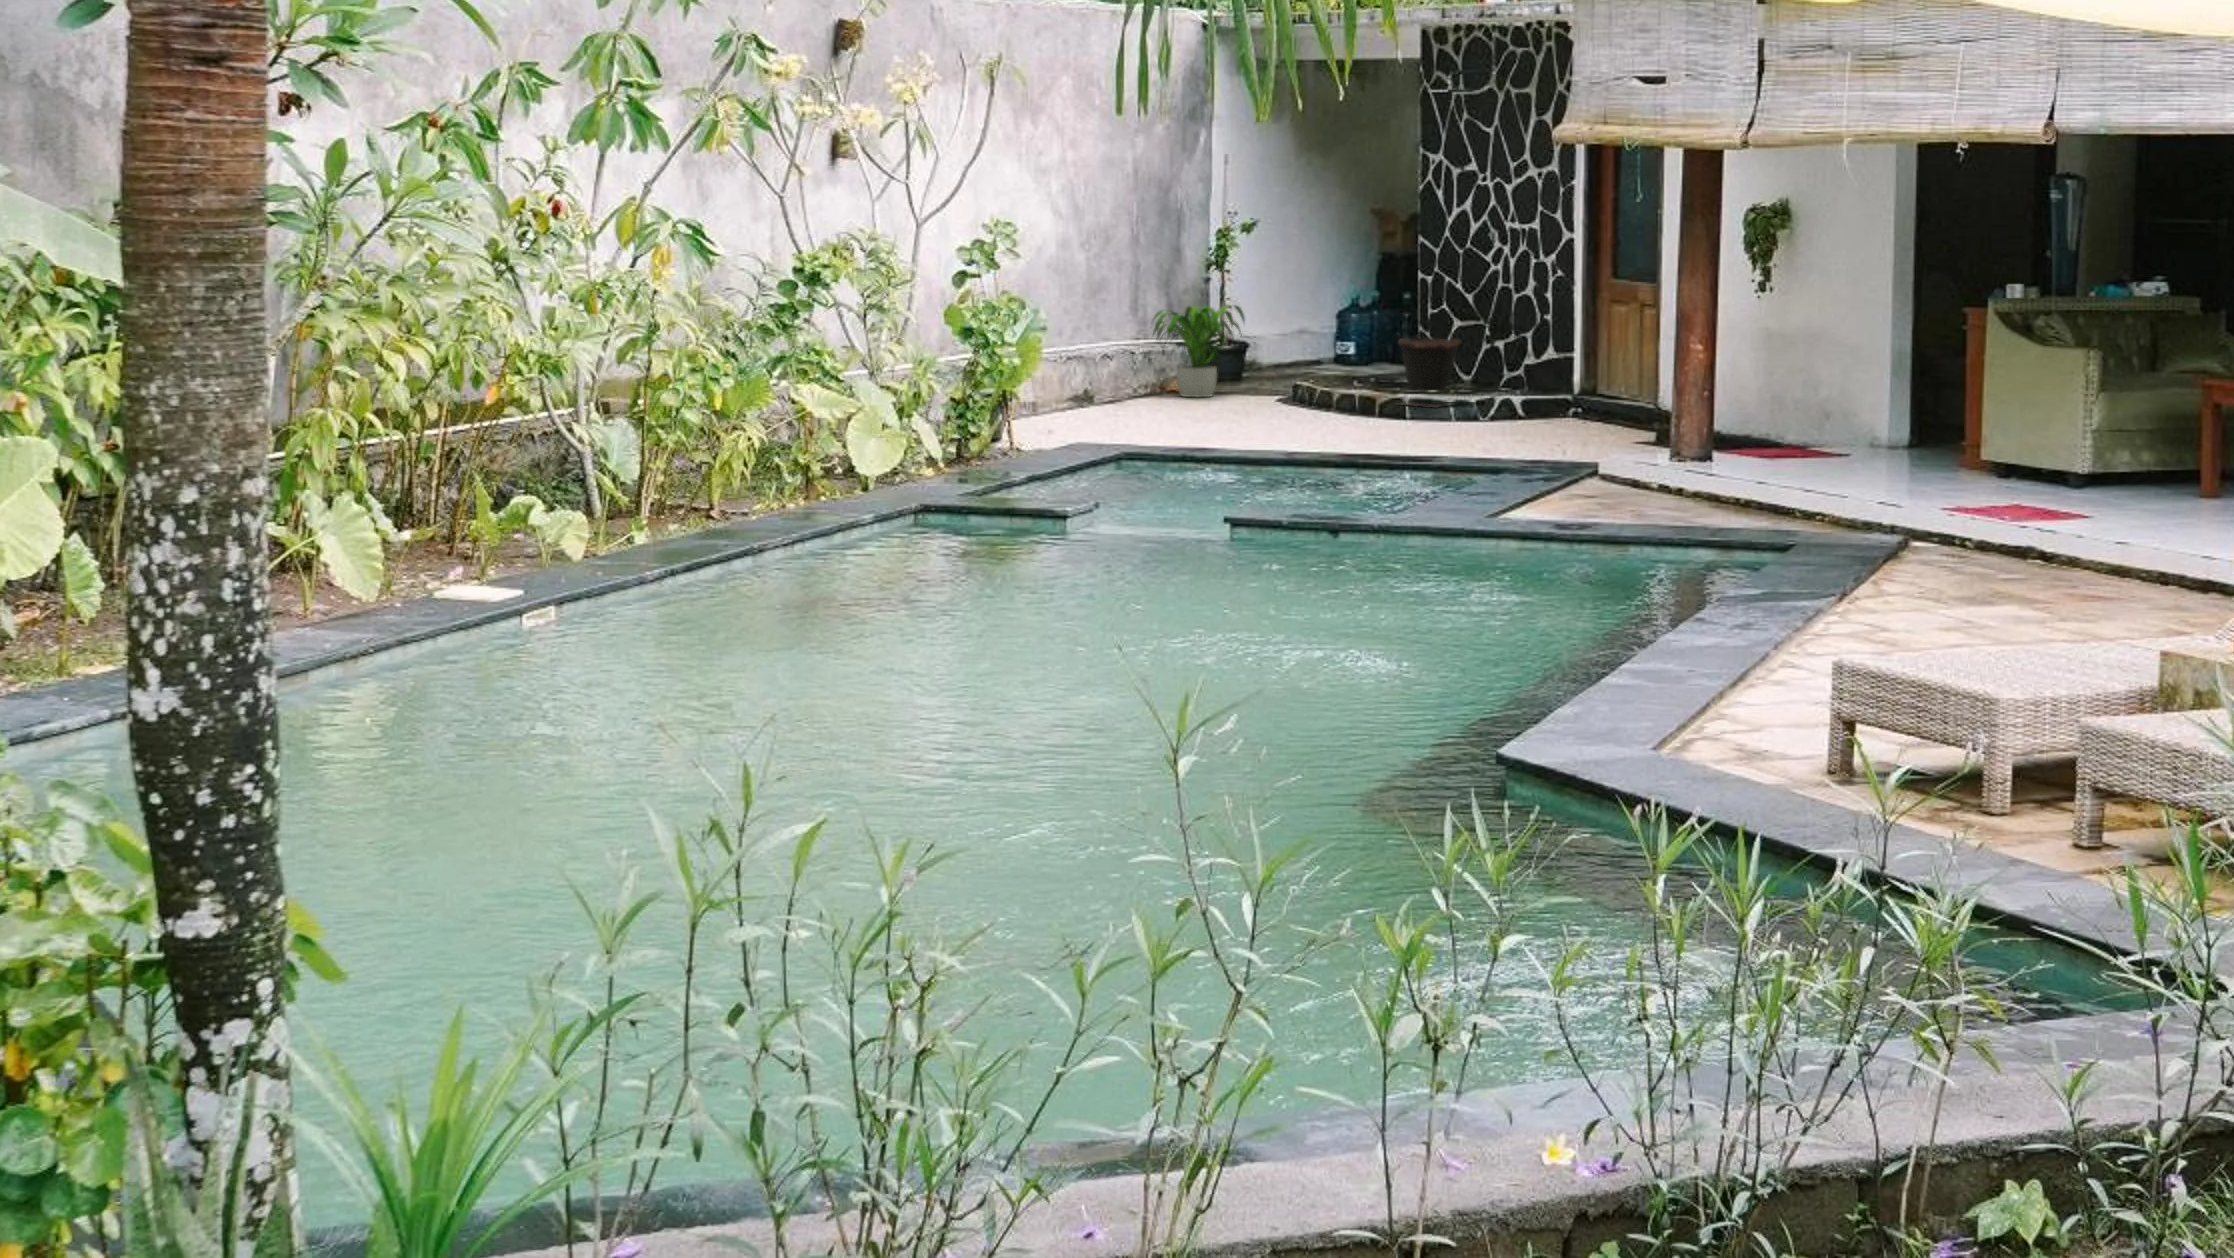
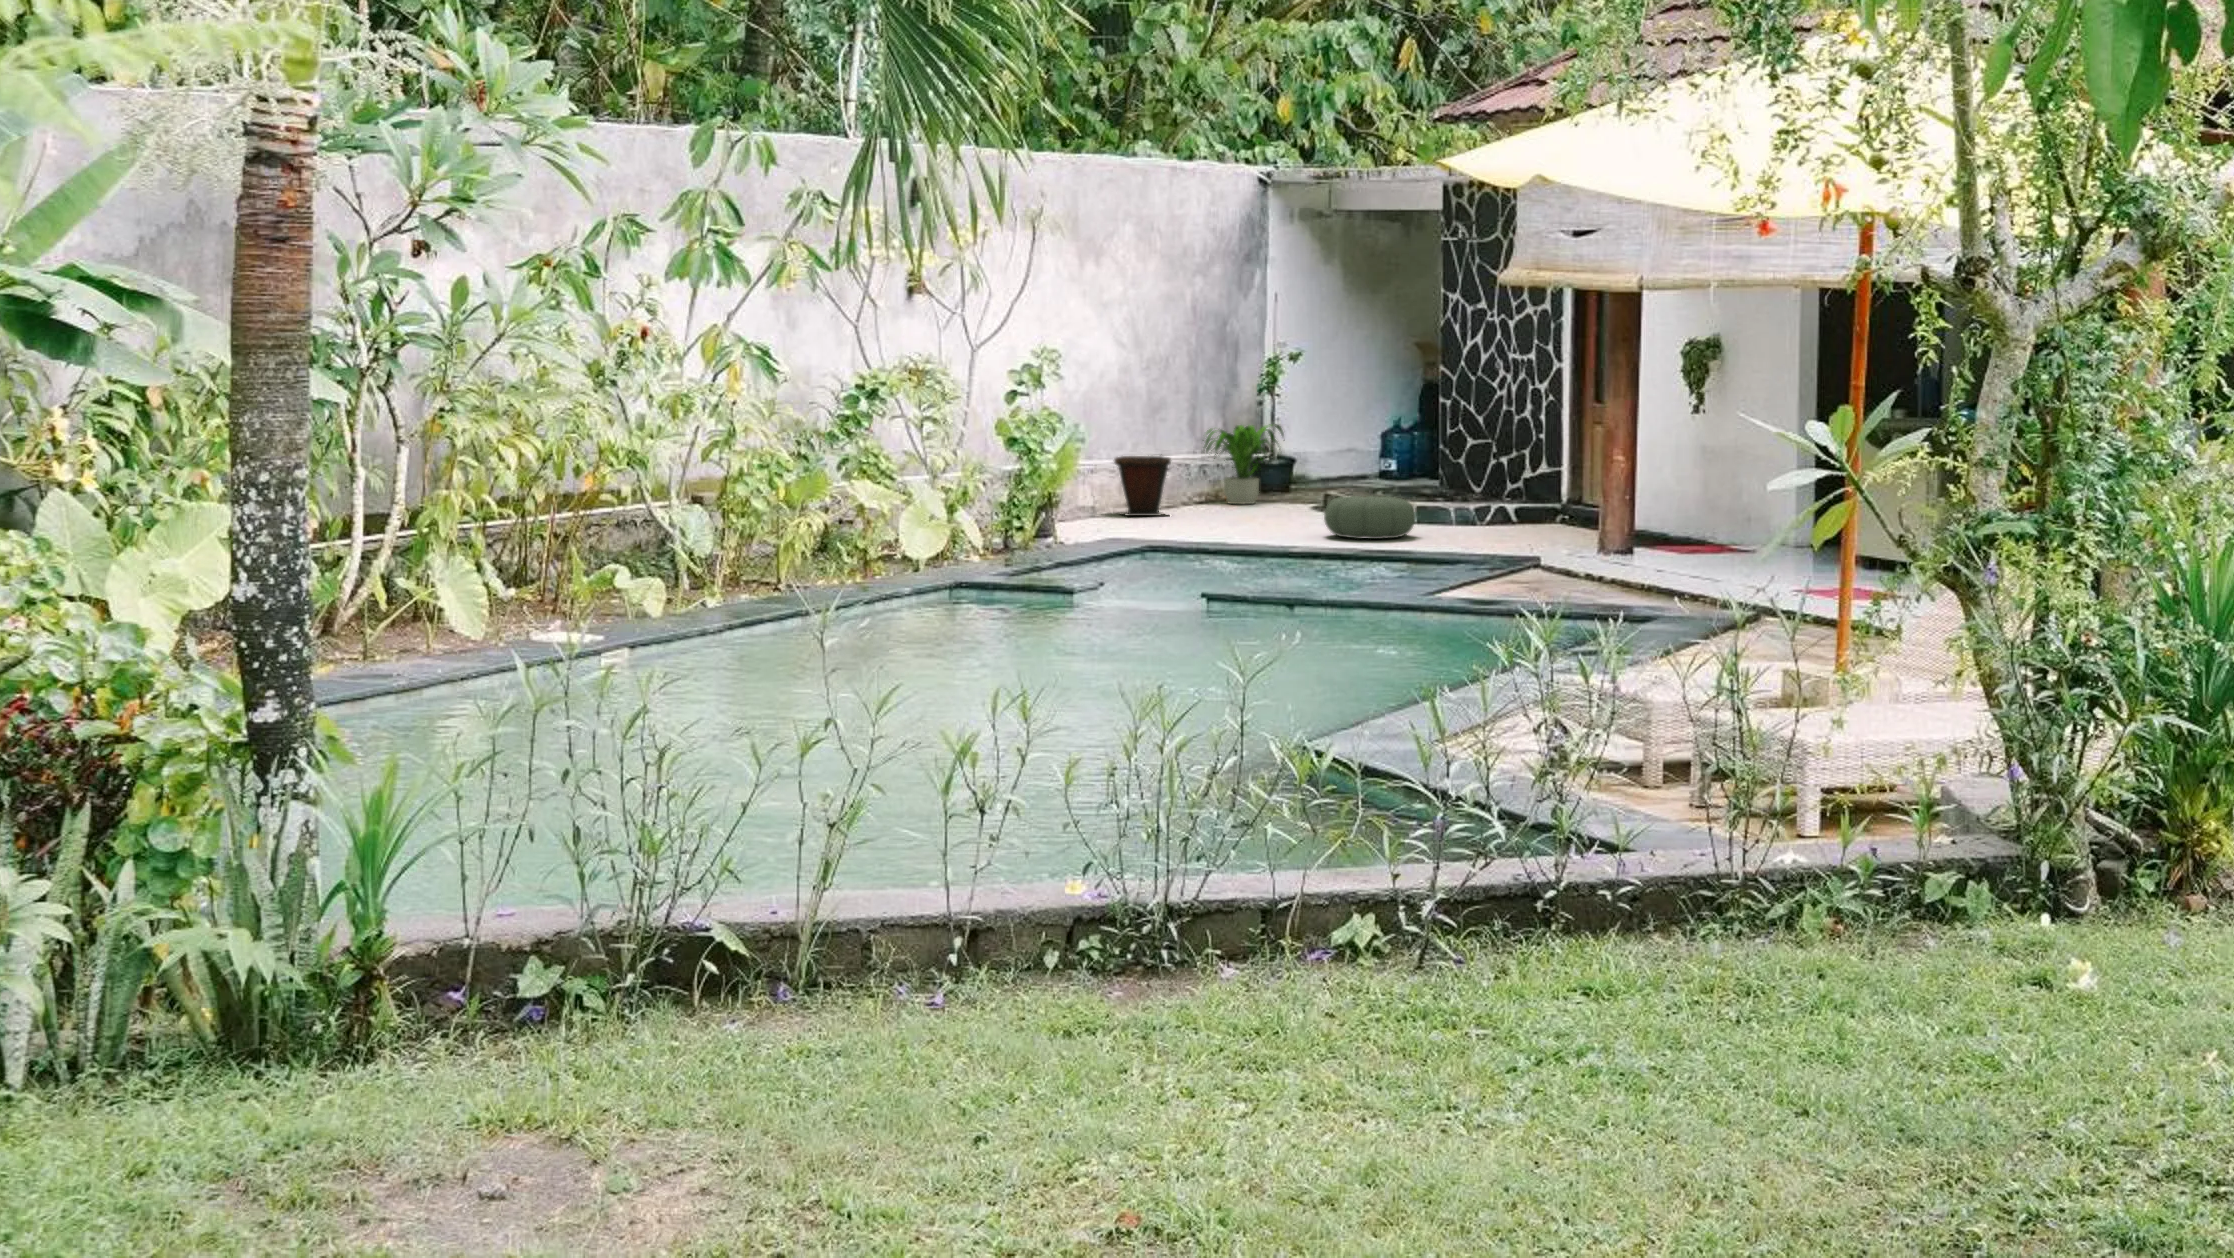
bucket: present [1398,338,1460,407] -> present [1114,456,1171,516]
pouf: none [1316,391,1421,441] -> present [1324,496,1415,539]

